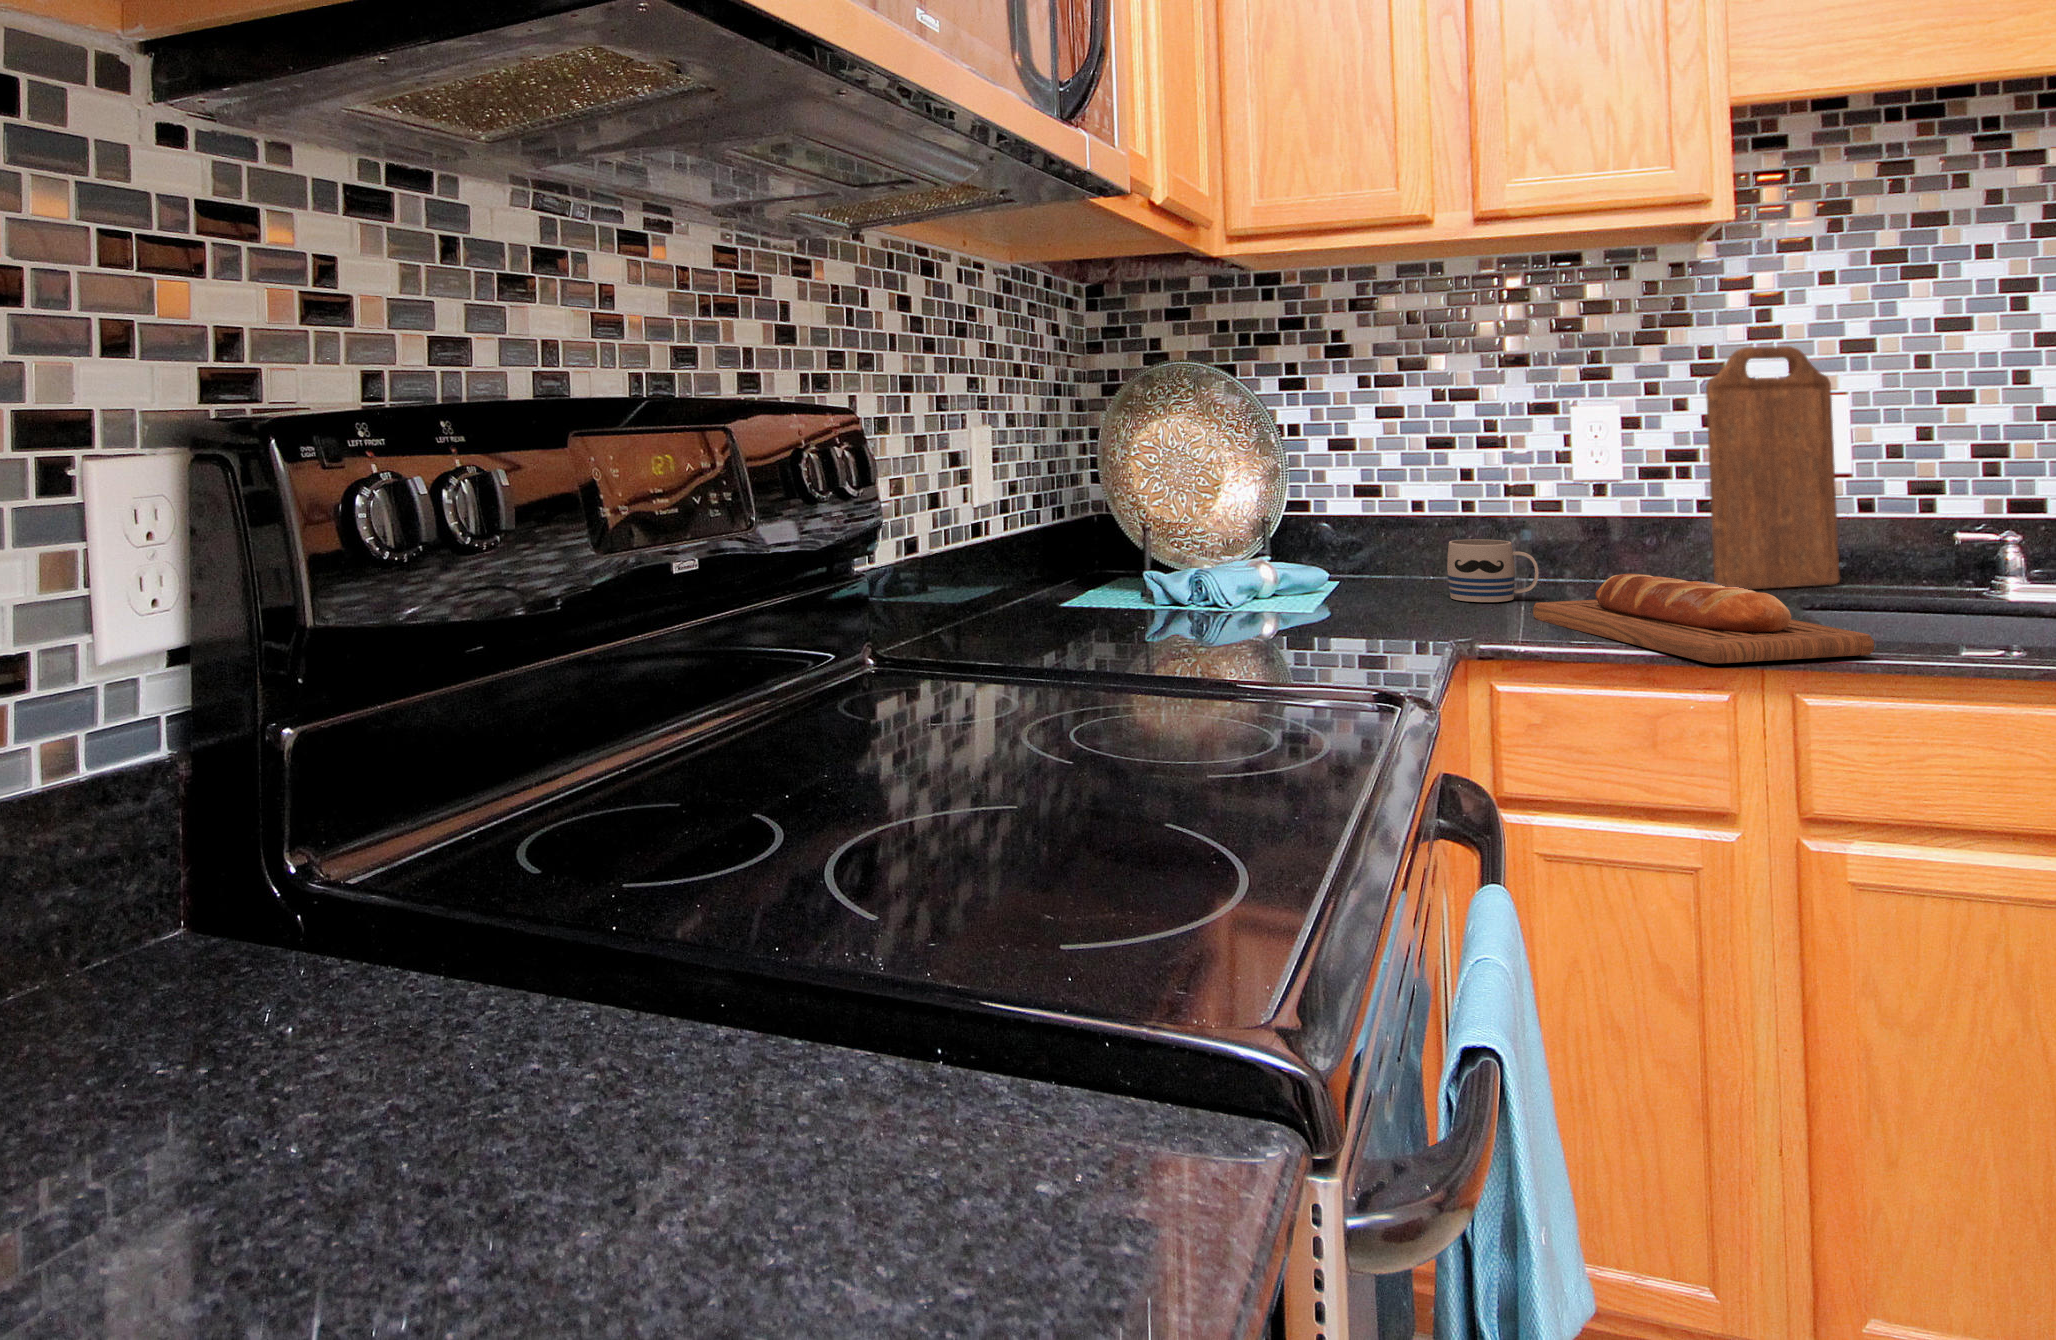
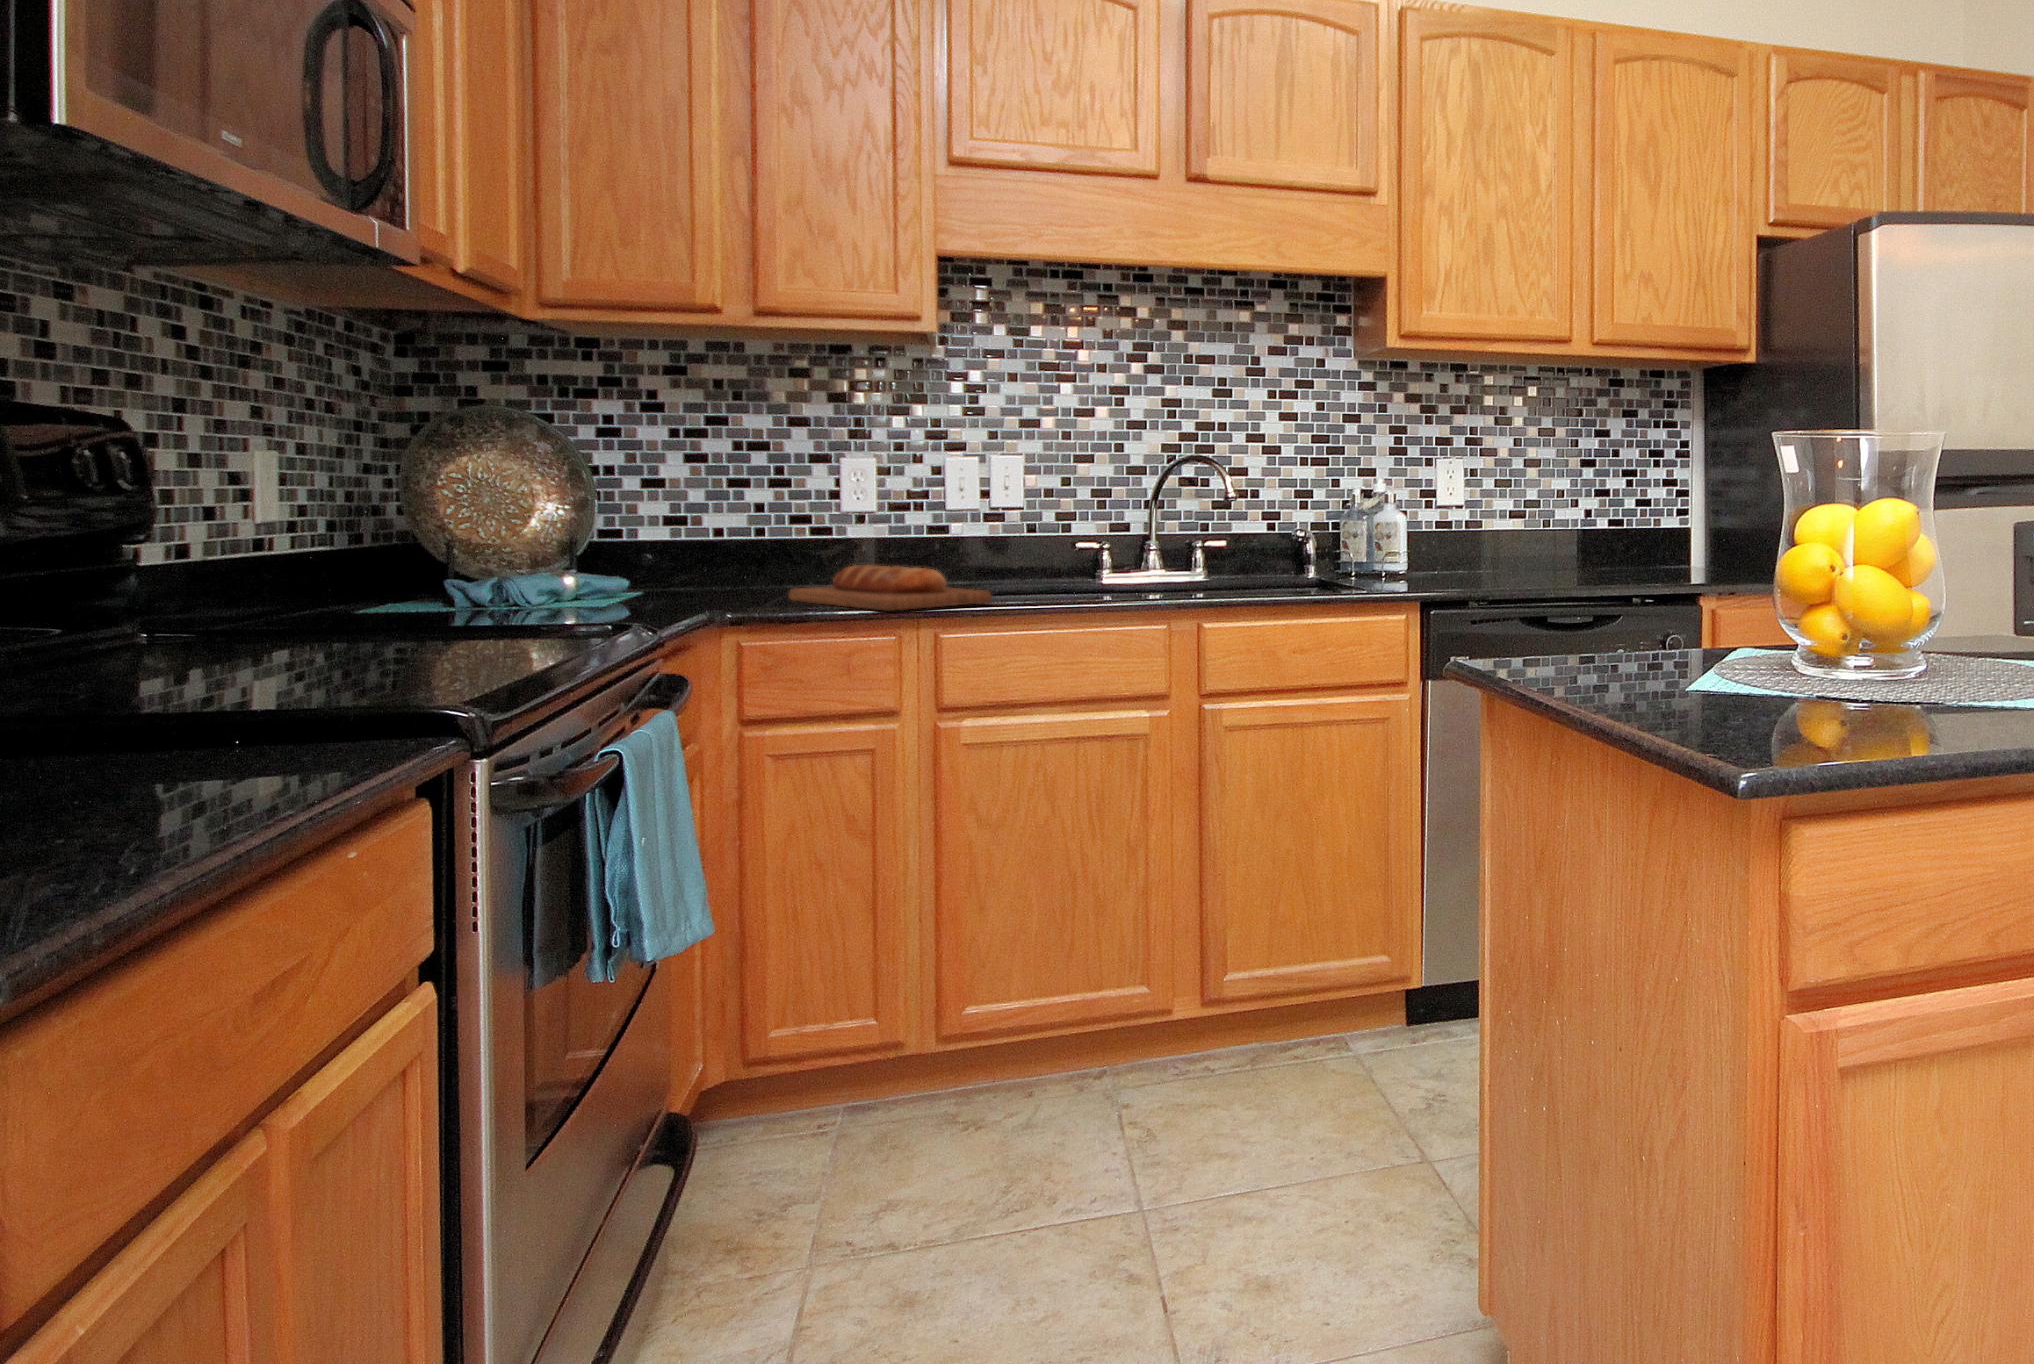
cutting board: present [1706,346,1840,589] -> none [931,420,1015,583]
mug: present [1447,539,1539,602] -> none [731,550,801,594]

